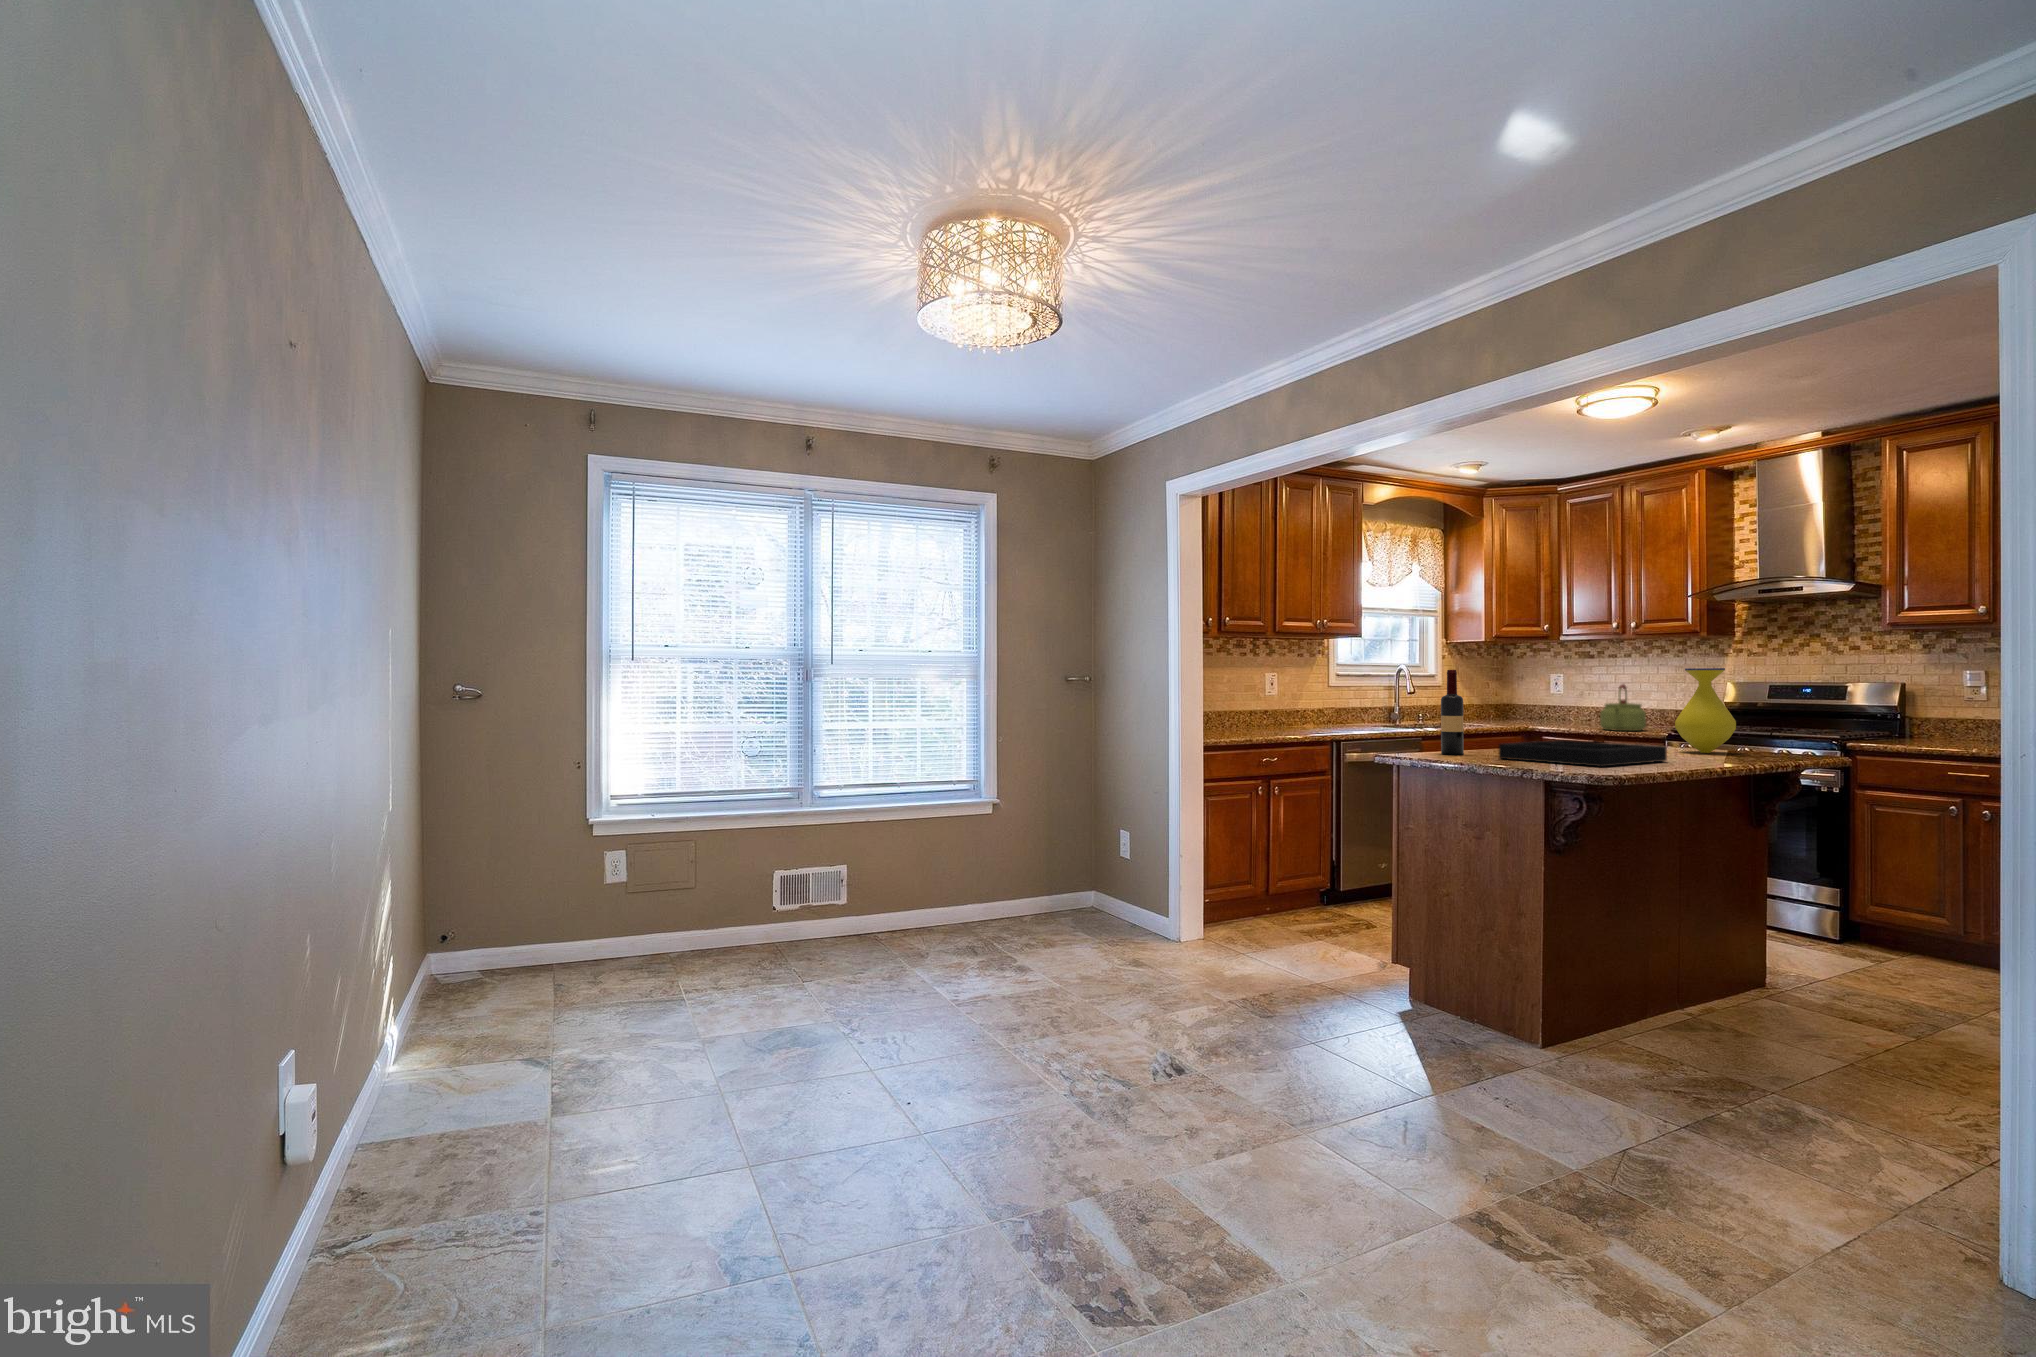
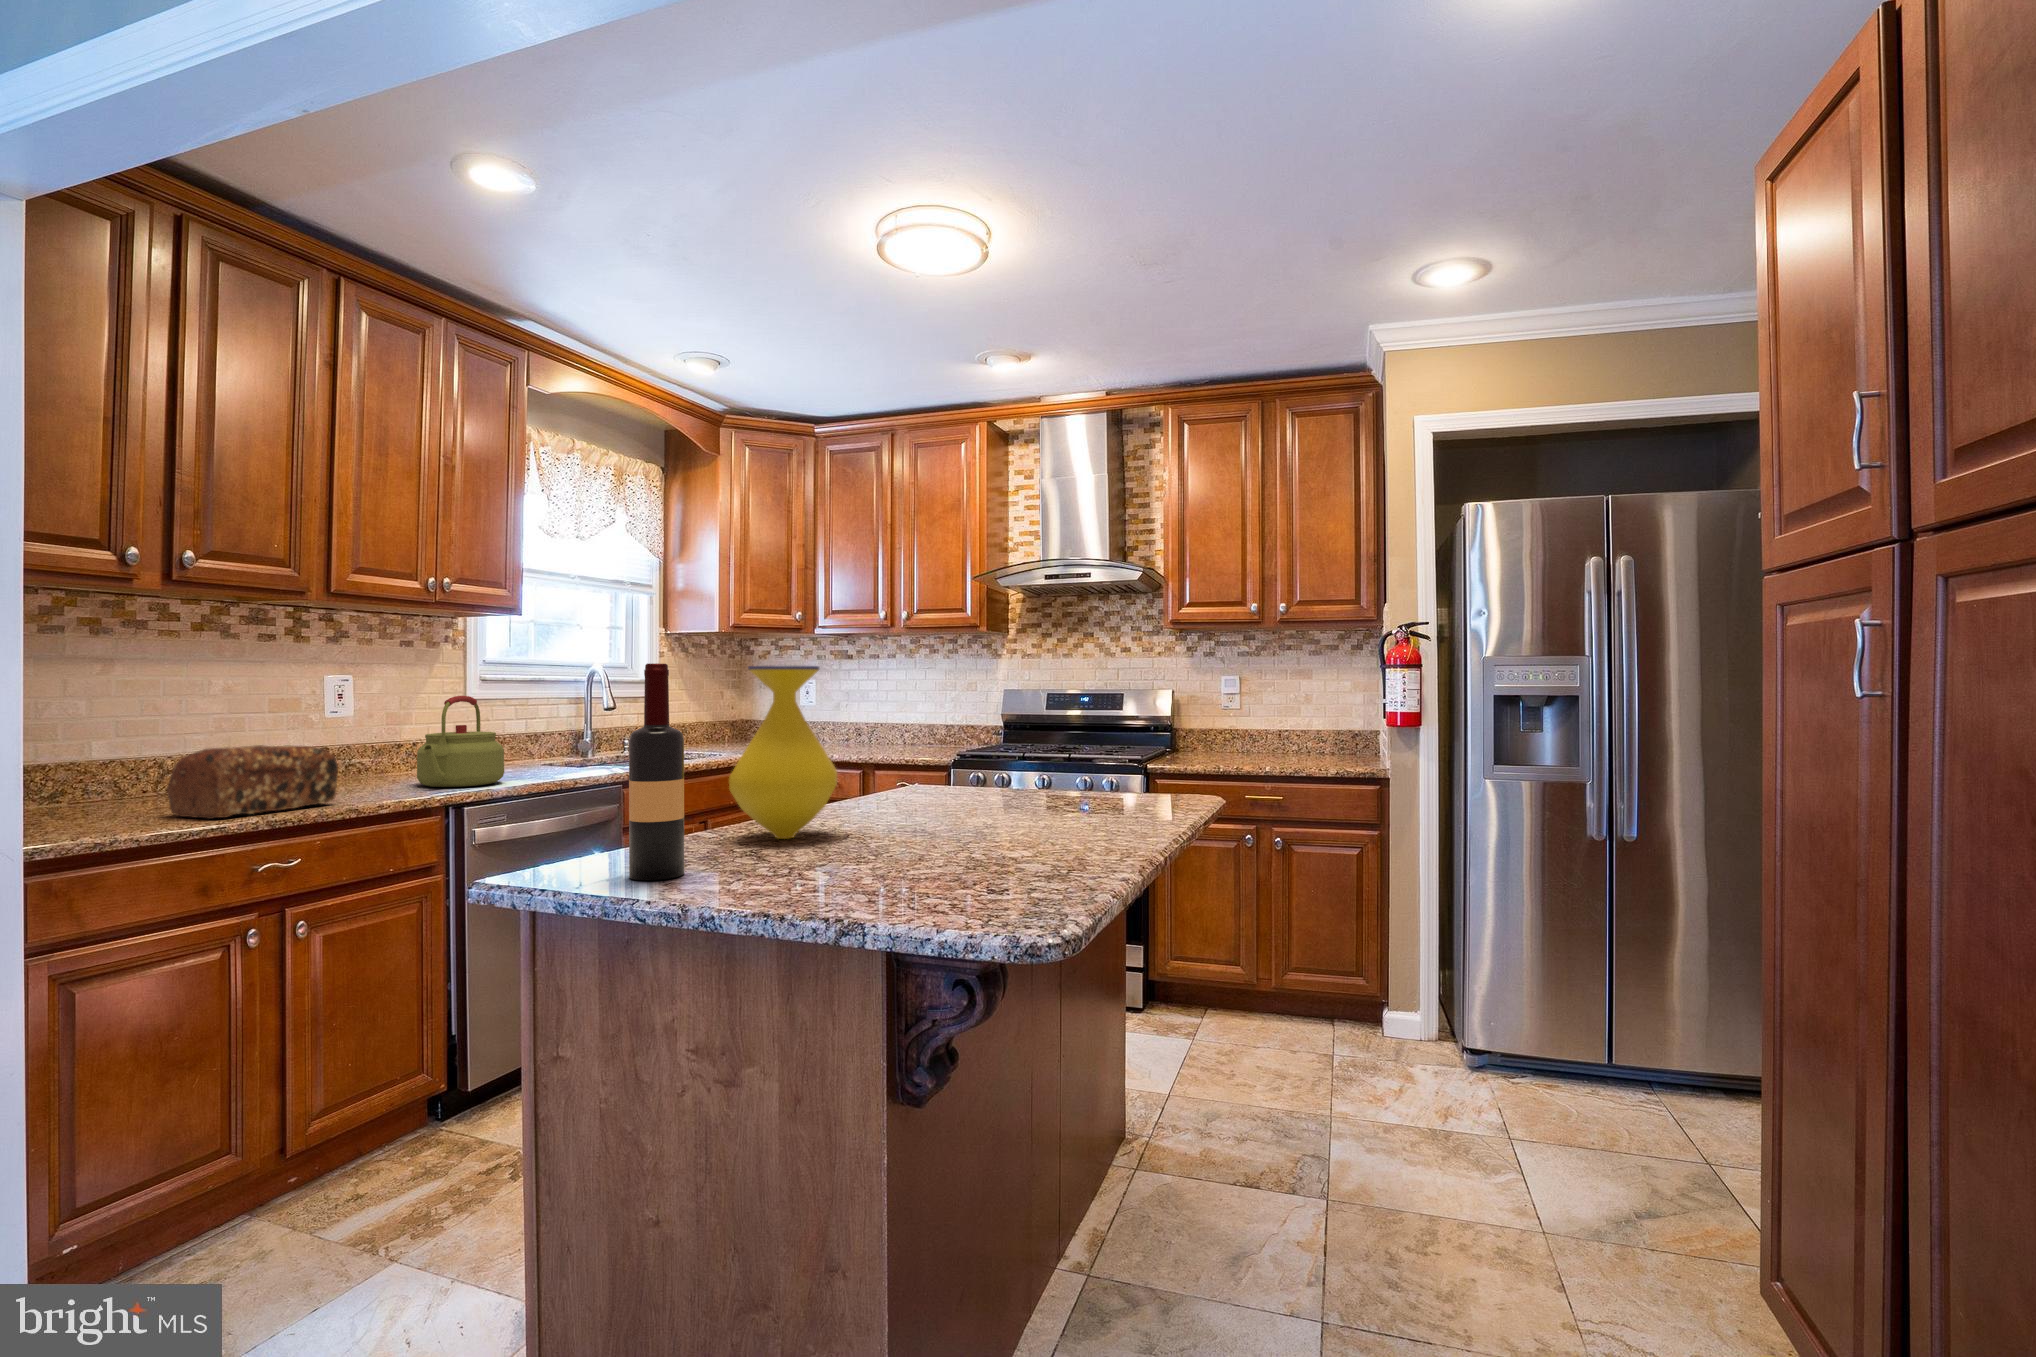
vase: present [1675,668,1736,753] -> present [729,666,837,839]
kettle: present [1600,685,1646,731] -> present [417,696,504,787]
bread loaf: none [1231,706,1291,736] -> present [167,745,338,819]
decorative tray: present [1499,740,1667,767] -> none [770,816,1095,910]

